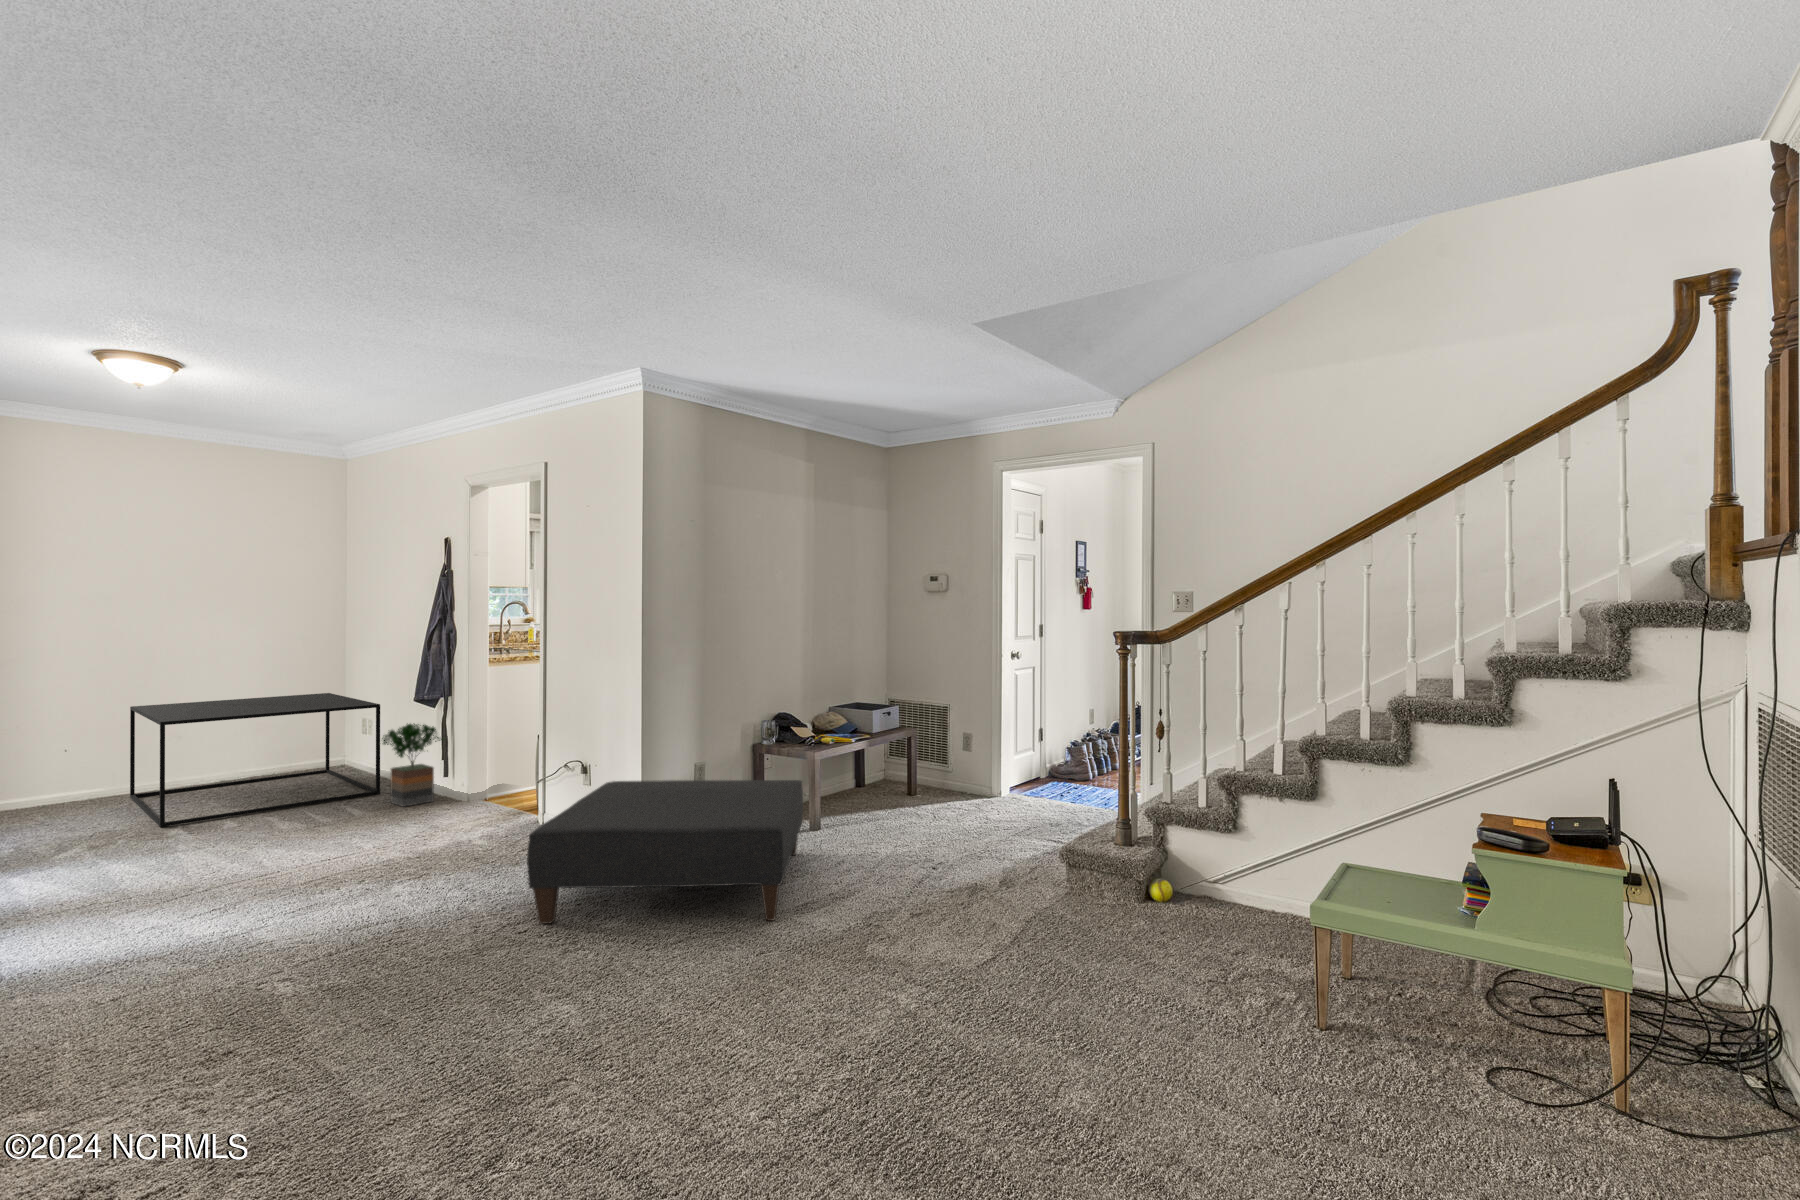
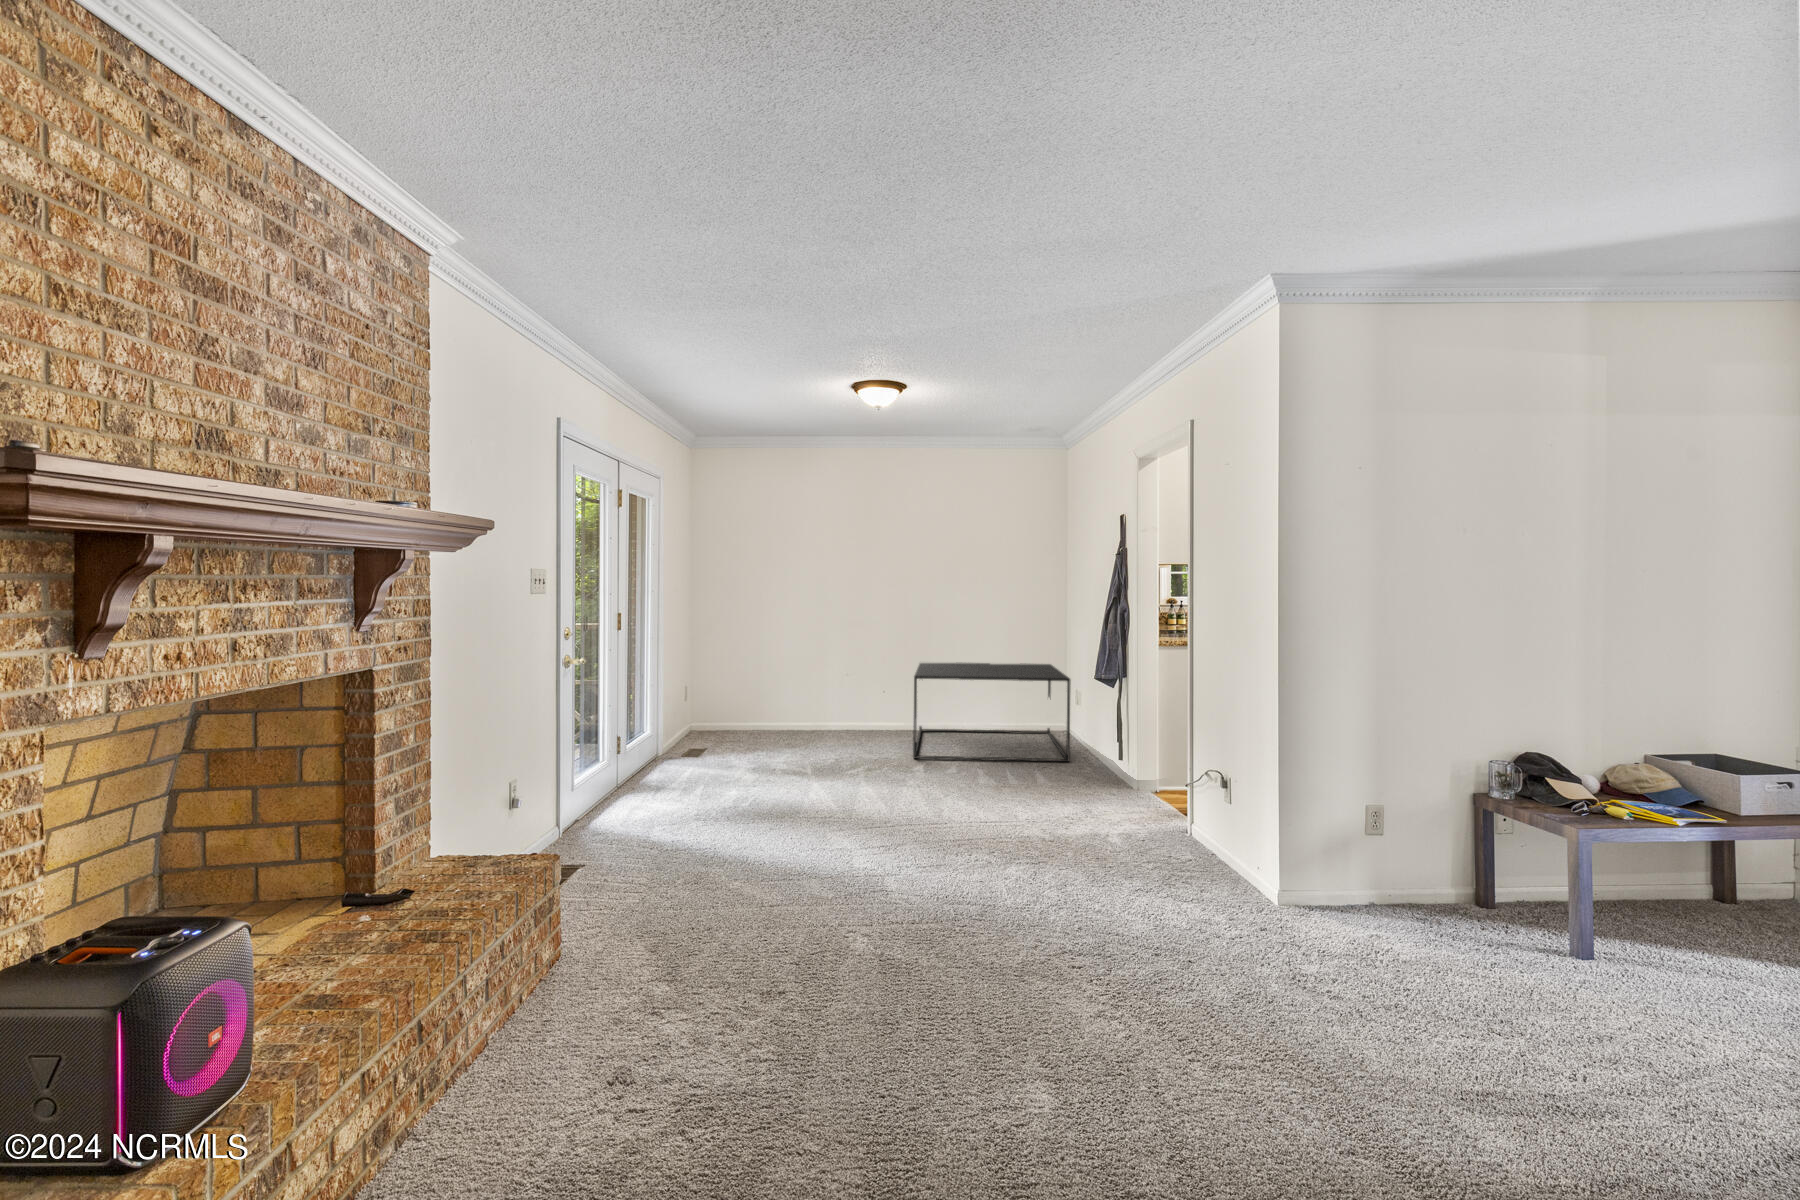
potted tree: present [382,724,444,807] -> none [1059,699,1119,780]
ottoman: present [527,780,803,923] -> none [1080,804,1541,1110]

